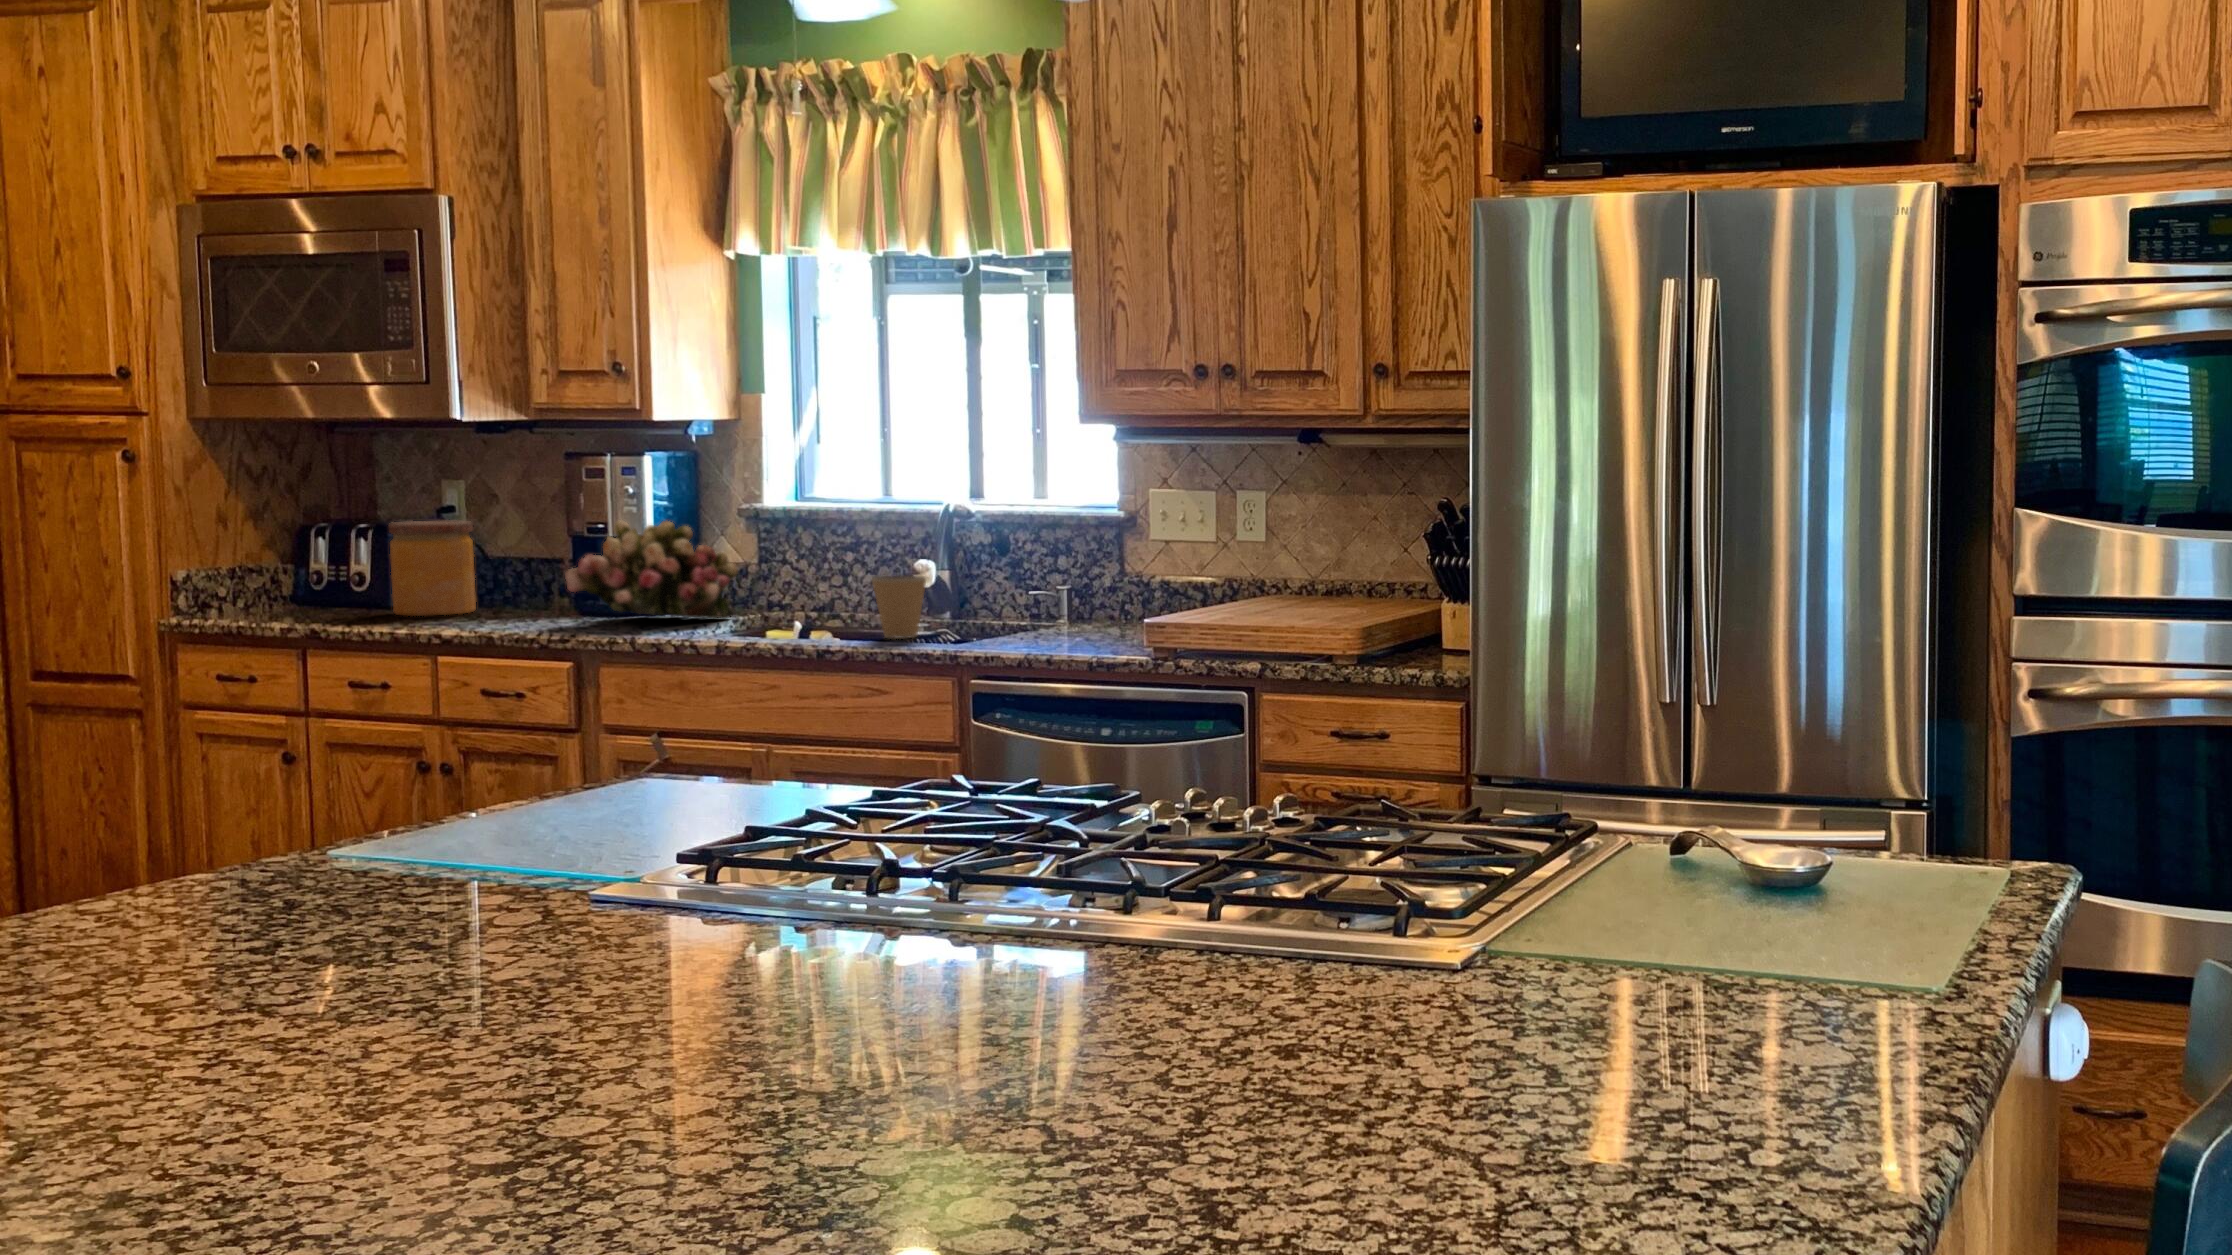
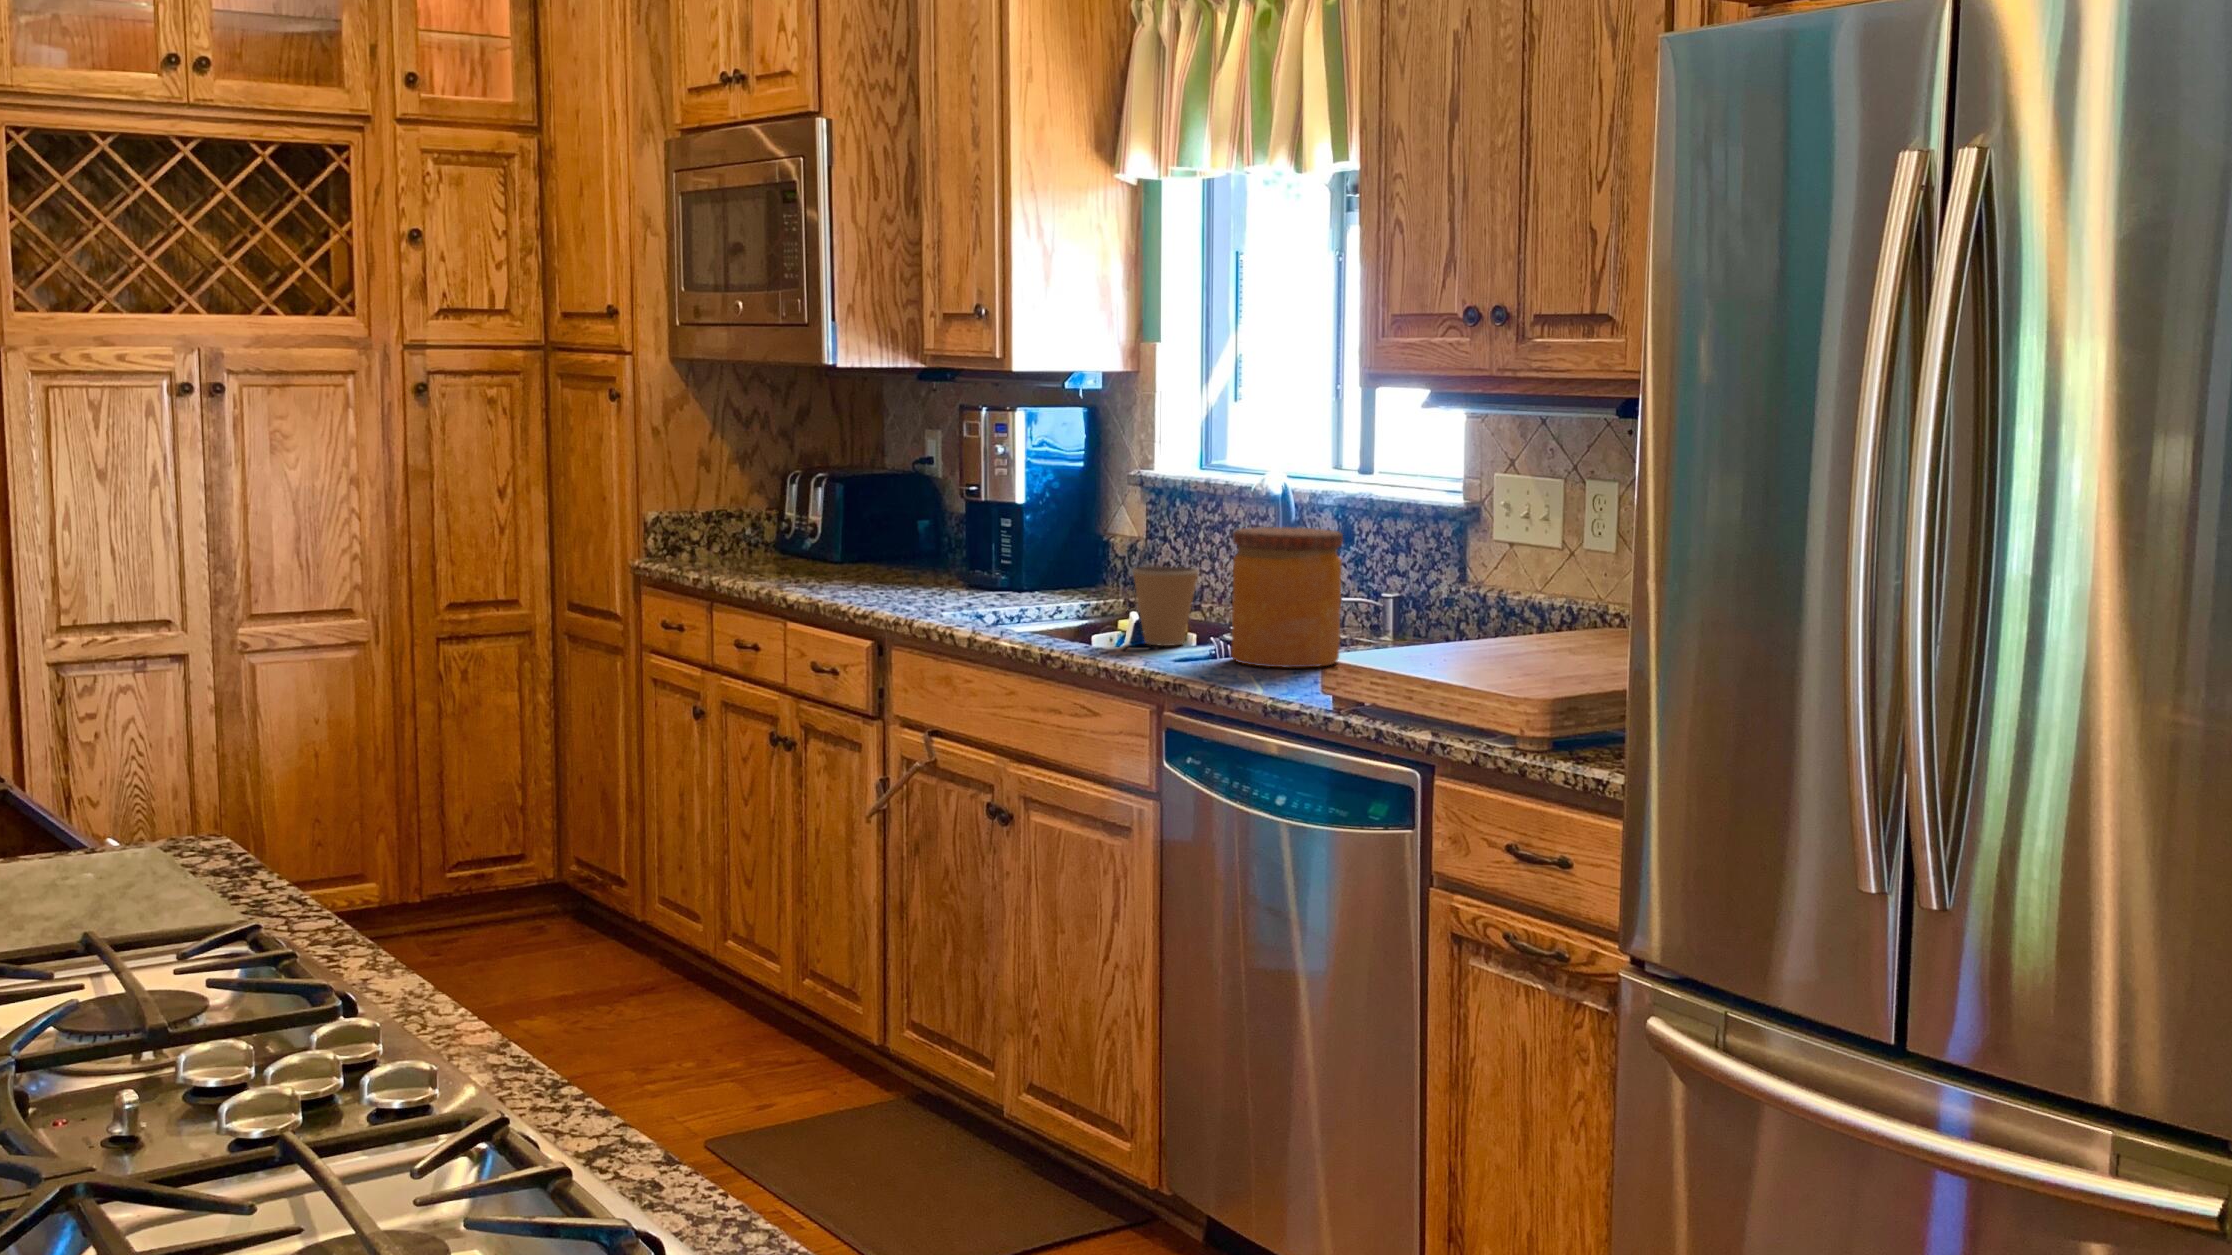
flower arrangement: present [565,520,738,618] -> none [908,482,1095,602]
jar: present [389,521,476,616] -> present [1231,527,1343,667]

